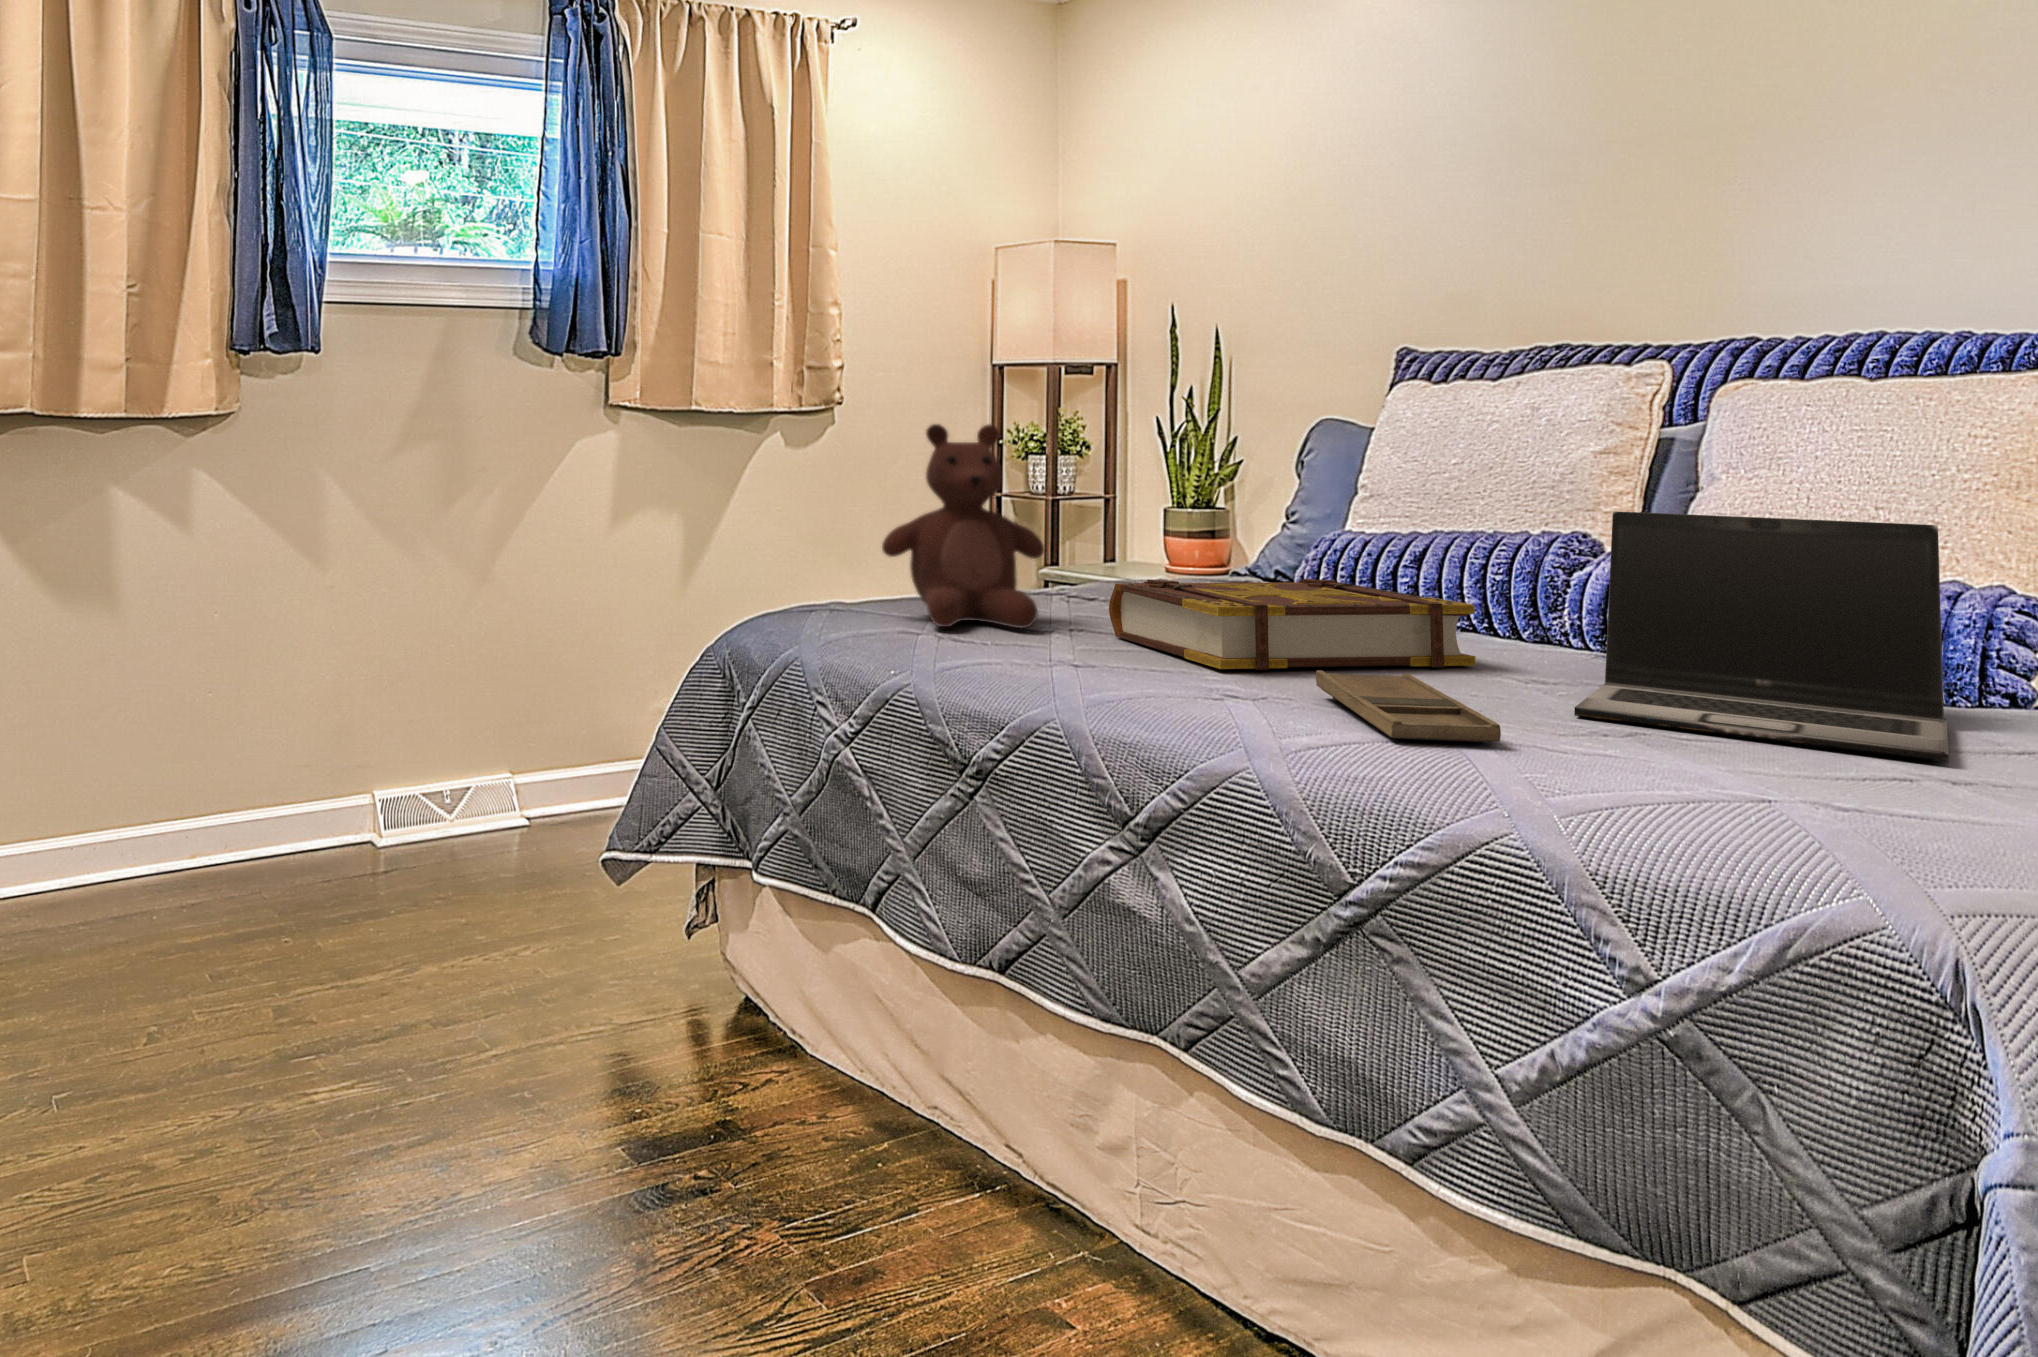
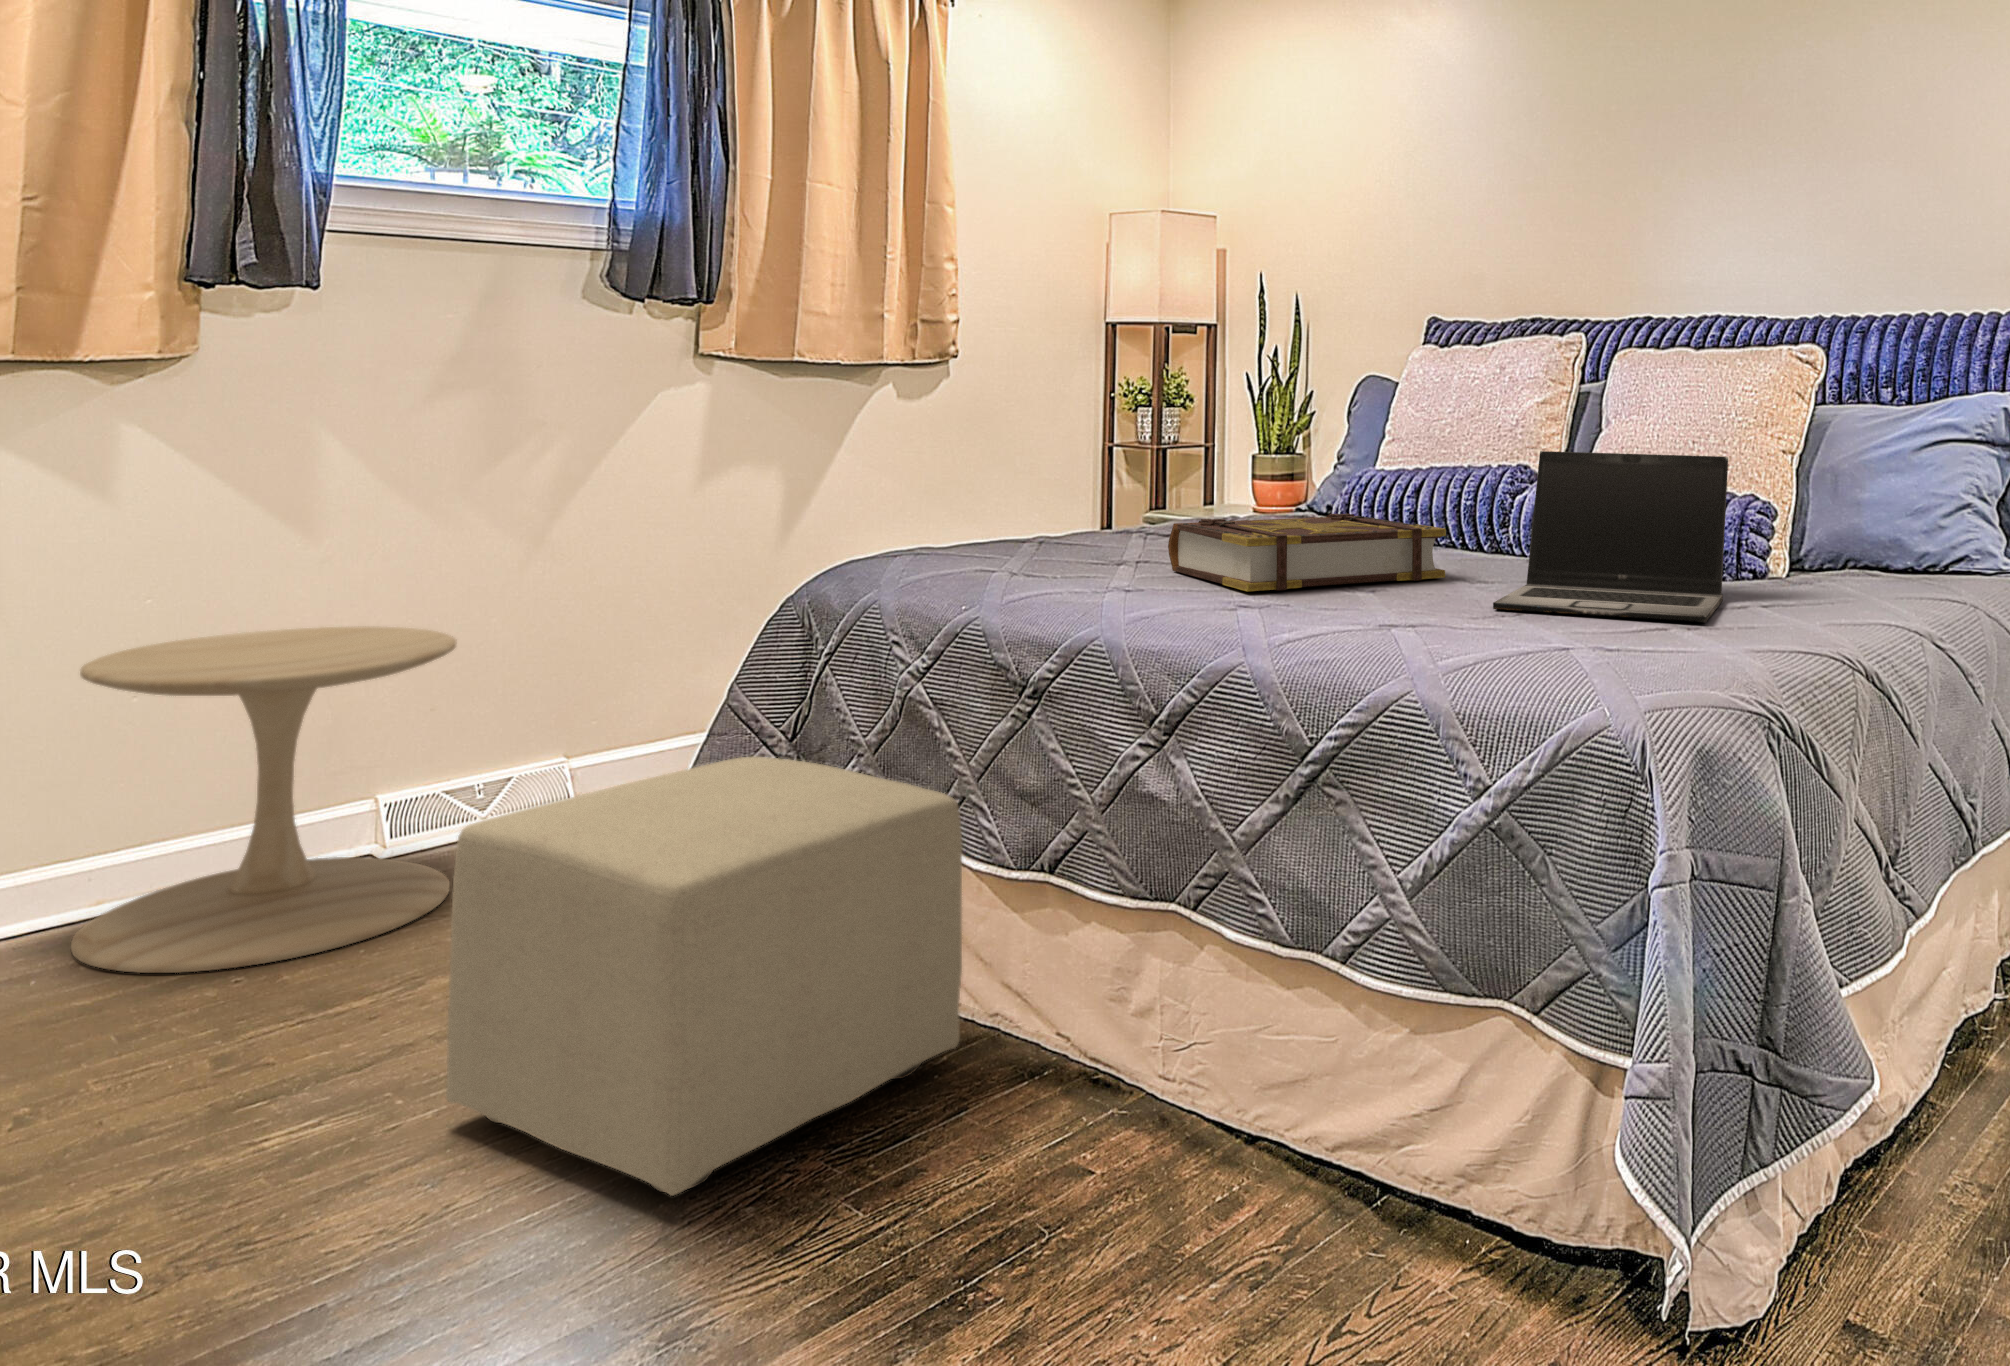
teddy bear: present [882,424,1044,628] -> none [965,380,1118,570]
side table: none [156,639,427,934] -> present [71,626,456,973]
tray: present [1316,670,1501,742] -> none [1315,585,1430,633]
ottoman: none [424,800,902,1268] -> present [446,756,962,1196]

